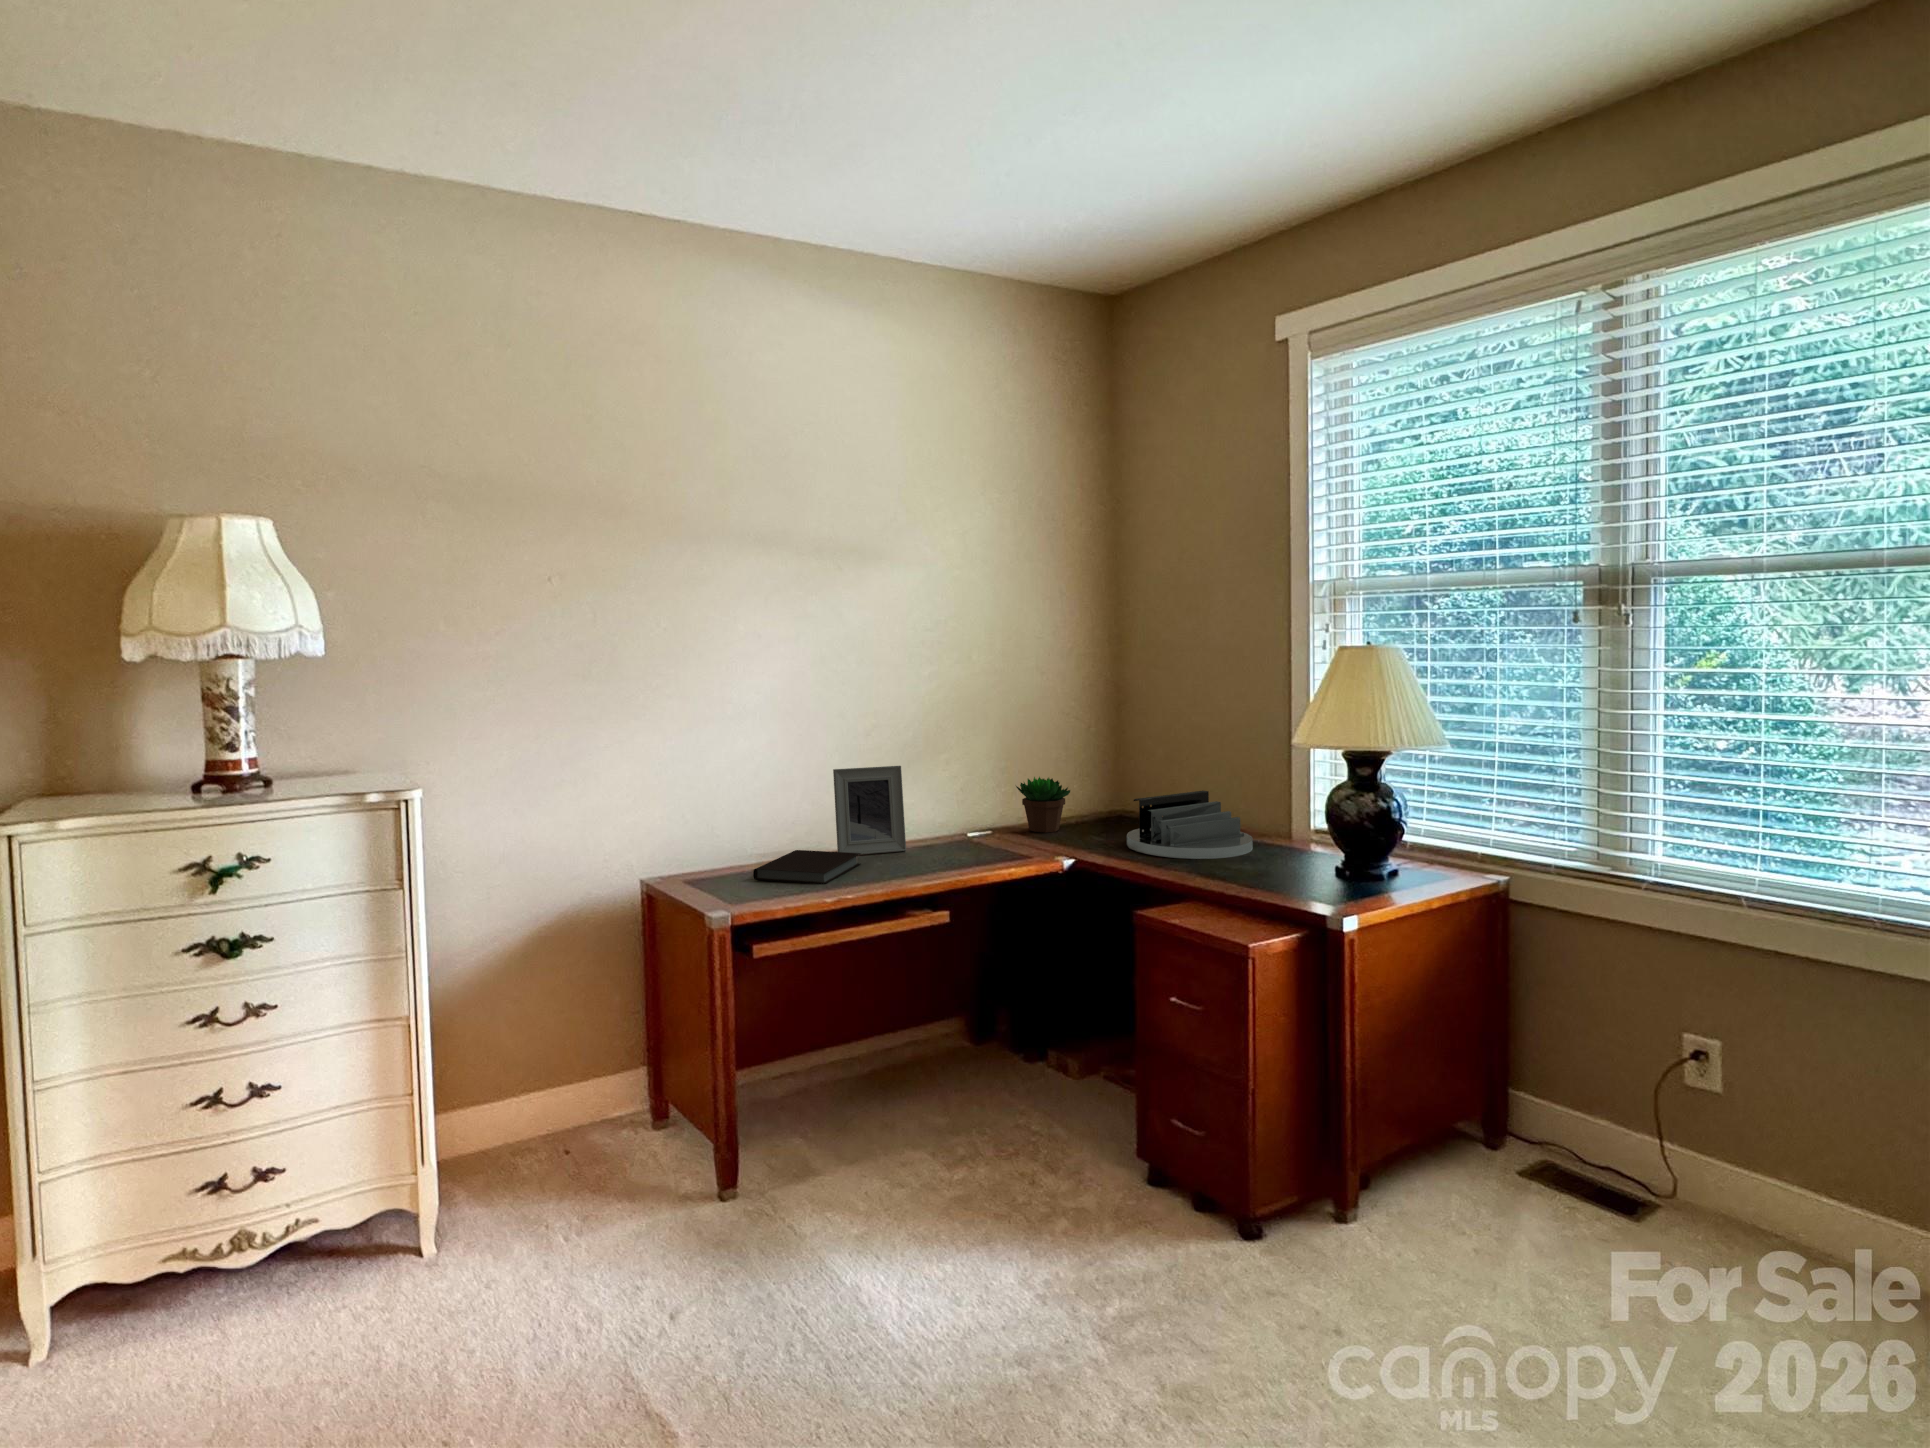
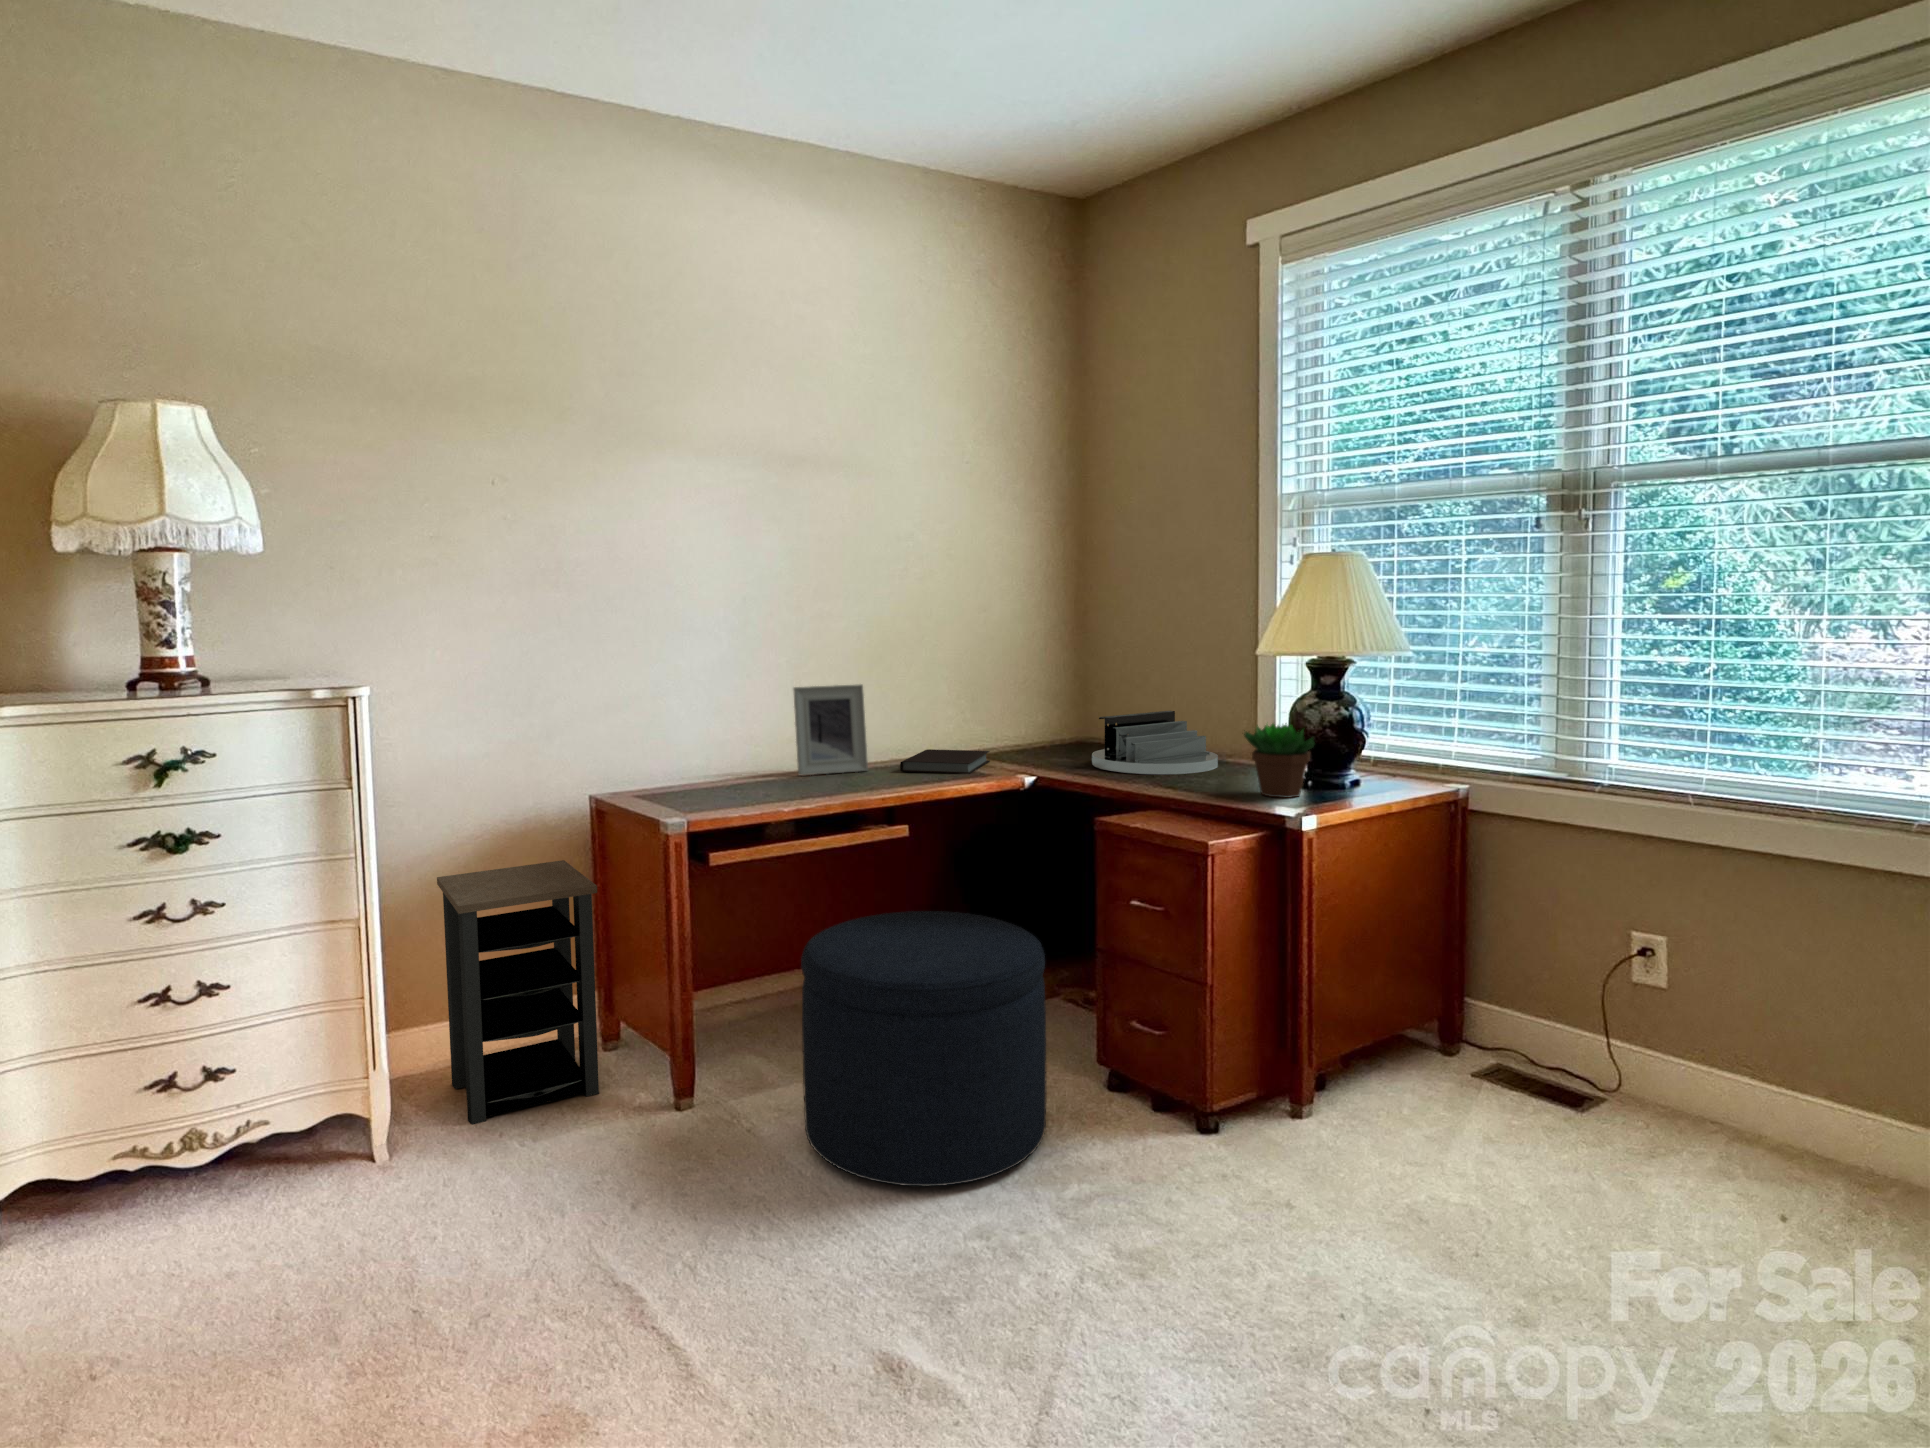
succulent plant: present [1016,777,1070,833] -> present [1244,724,1314,798]
notebook: present [753,850,861,884] -> present [900,749,989,774]
side table: none [486,944,641,1216] -> present [437,860,599,1125]
ottoman: none [841,1003,1087,1298] -> present [801,911,1046,1186]

